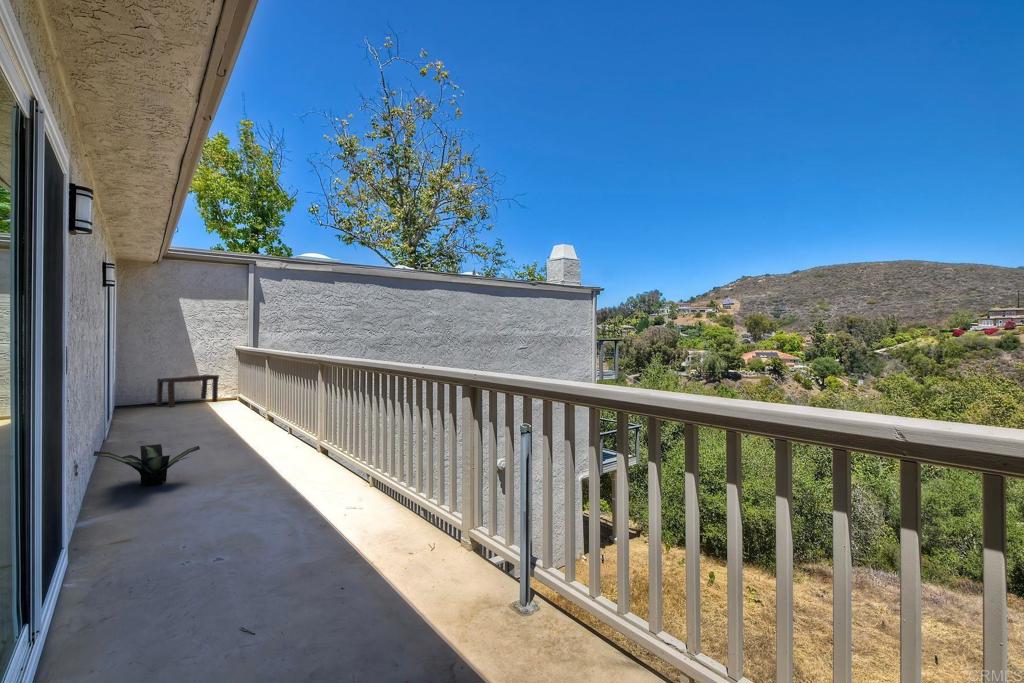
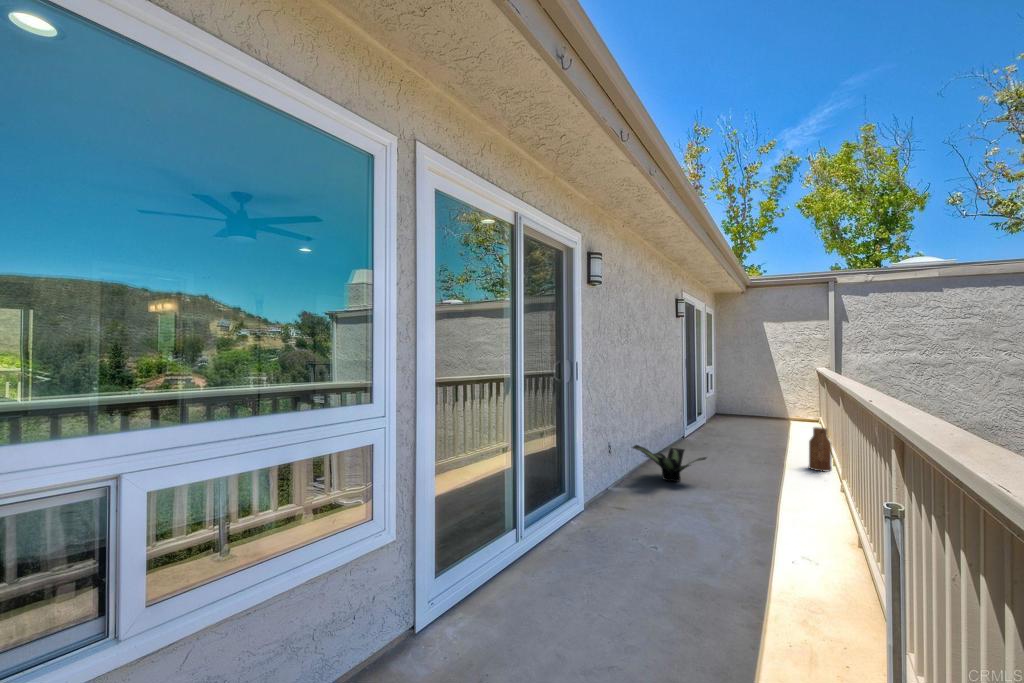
bench: present [156,375,219,407] -> none [742,395,798,423]
watering can: none [273,400,293,439] -> present [809,427,832,472]

